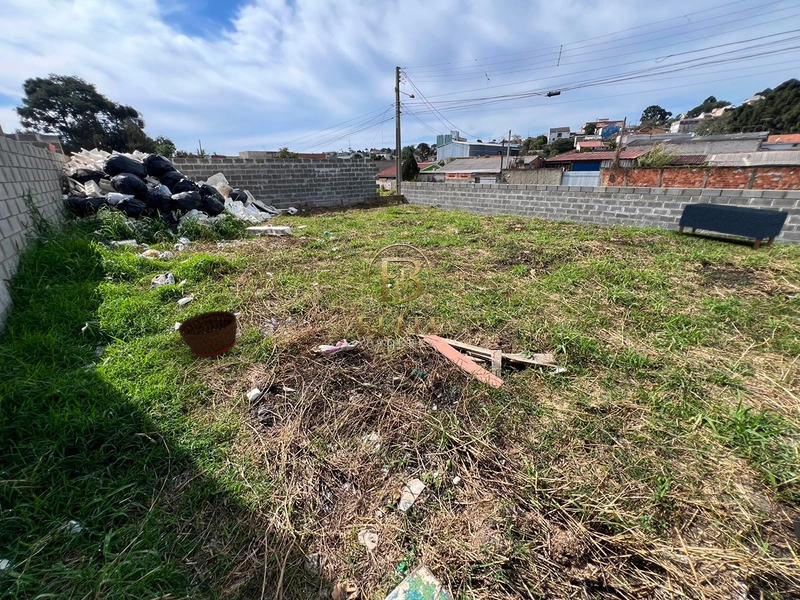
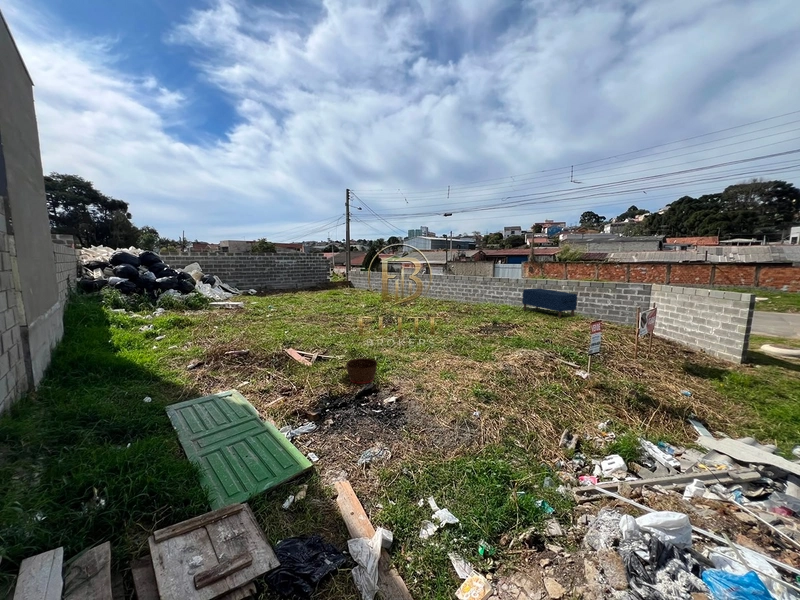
basket: present [178,311,237,357] -> present [346,358,377,384]

